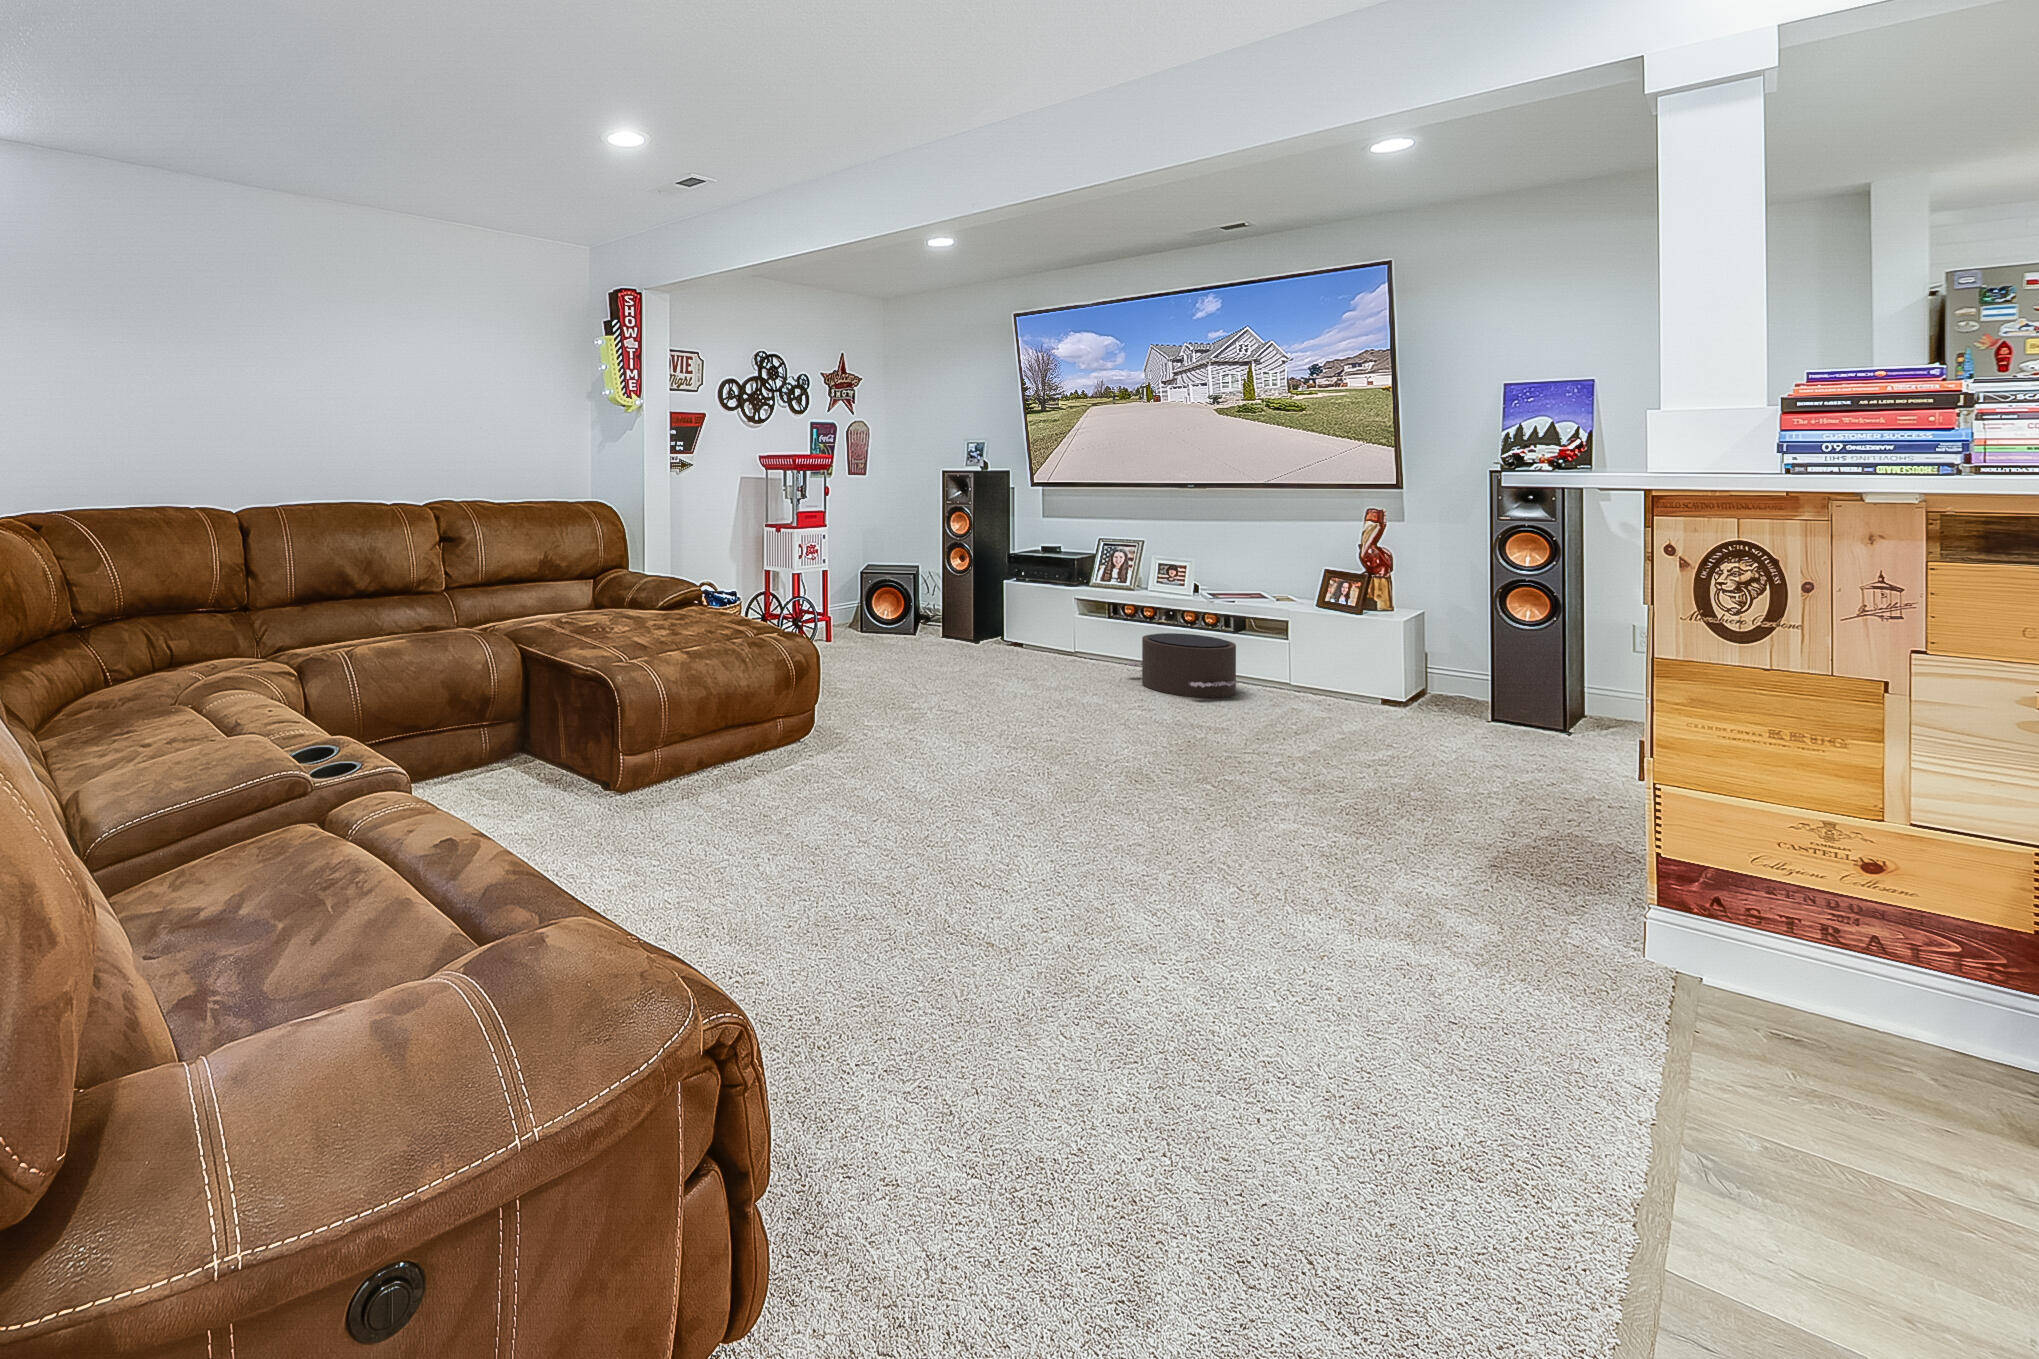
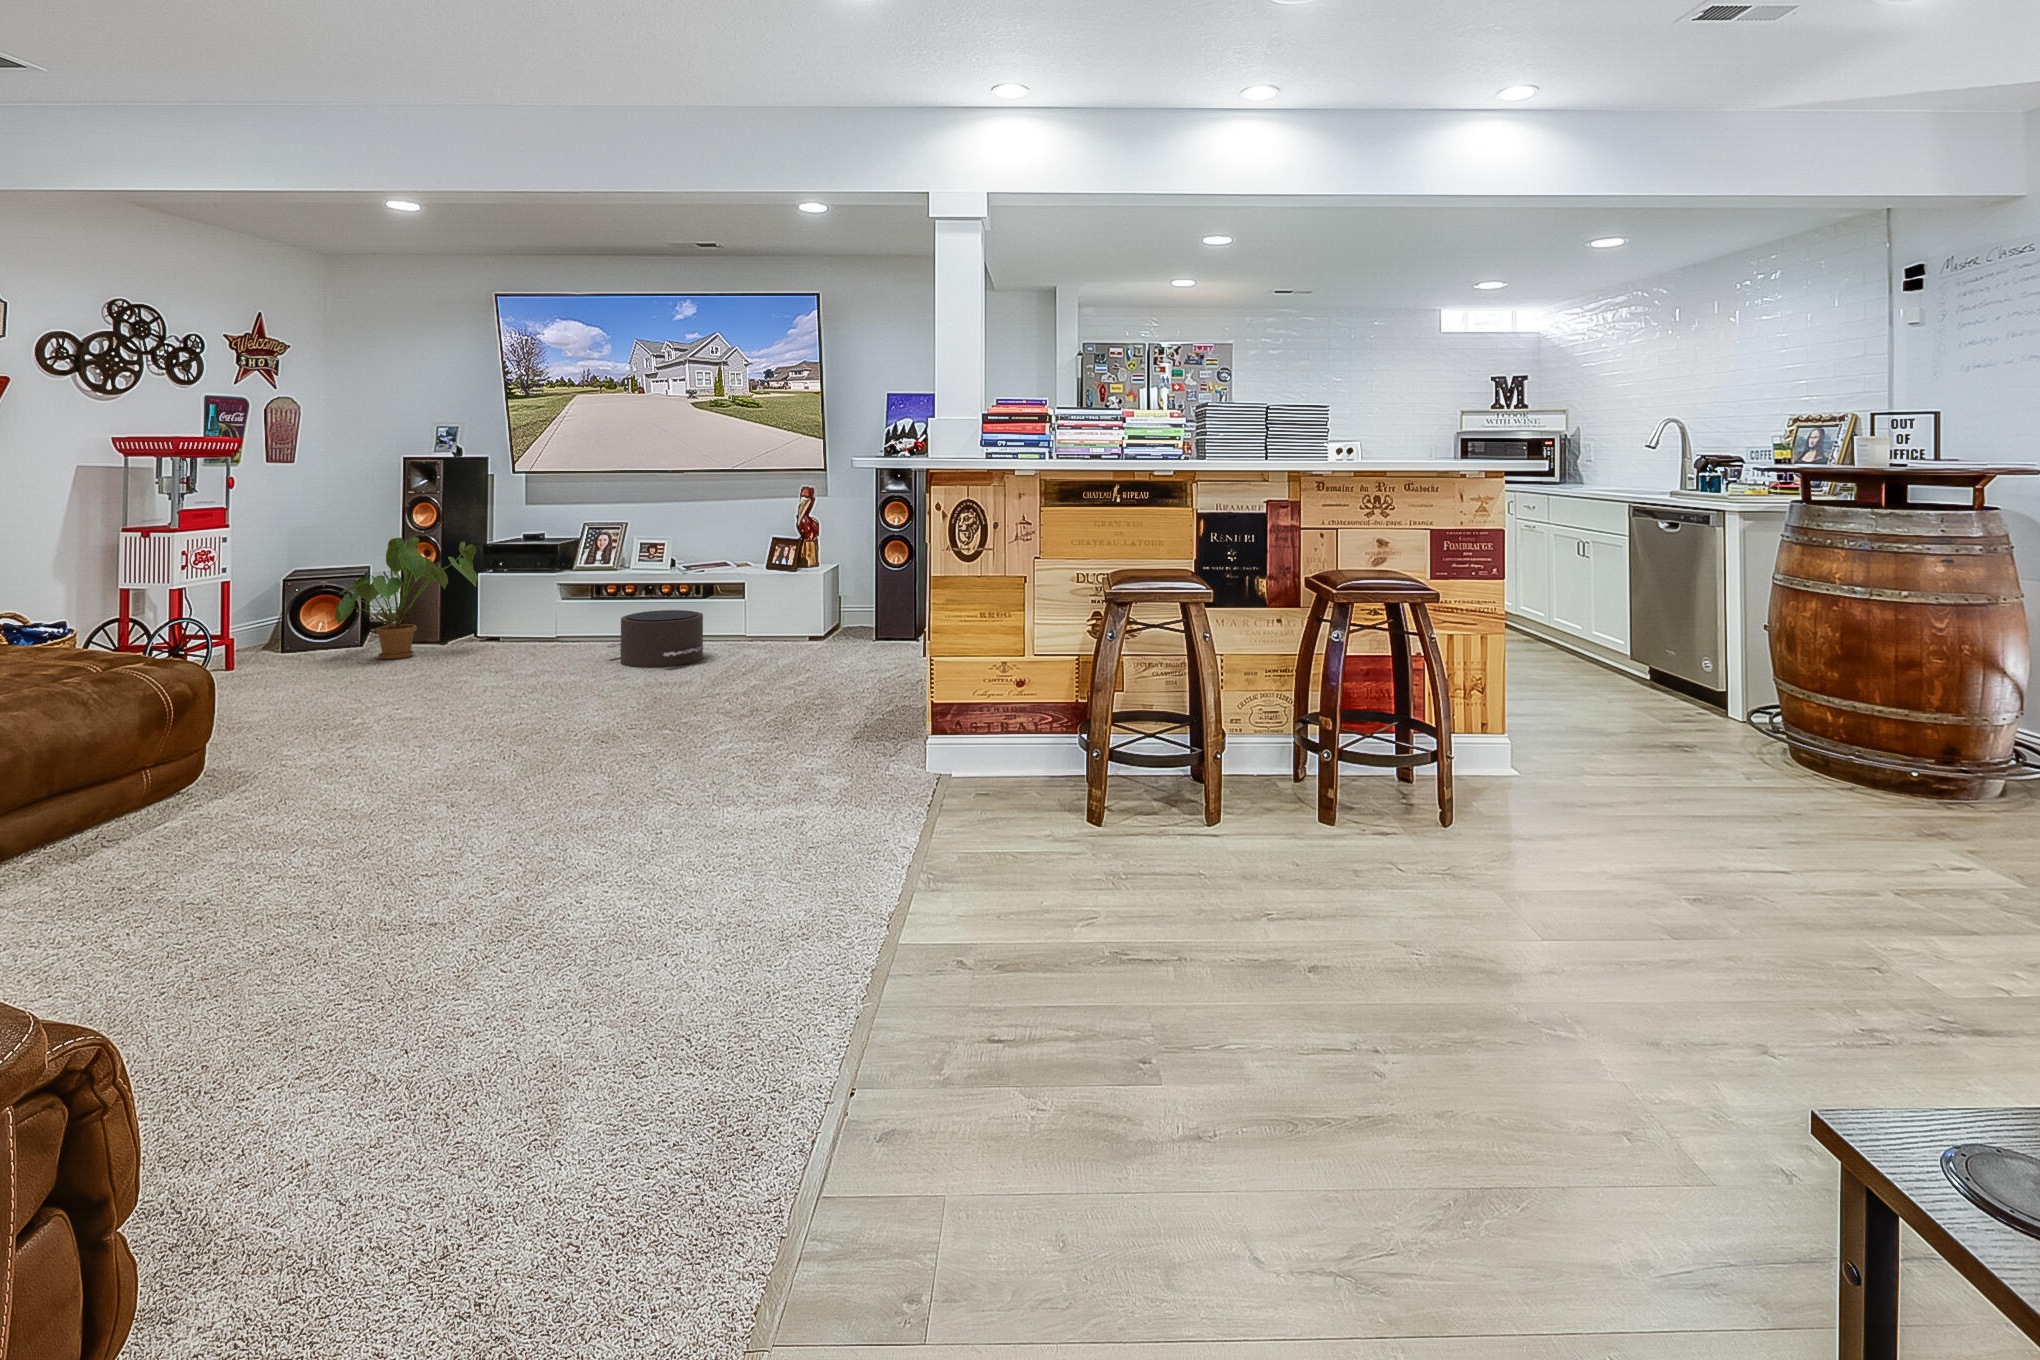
house plant: none [896,540,1006,646] -> present [335,537,477,659]

